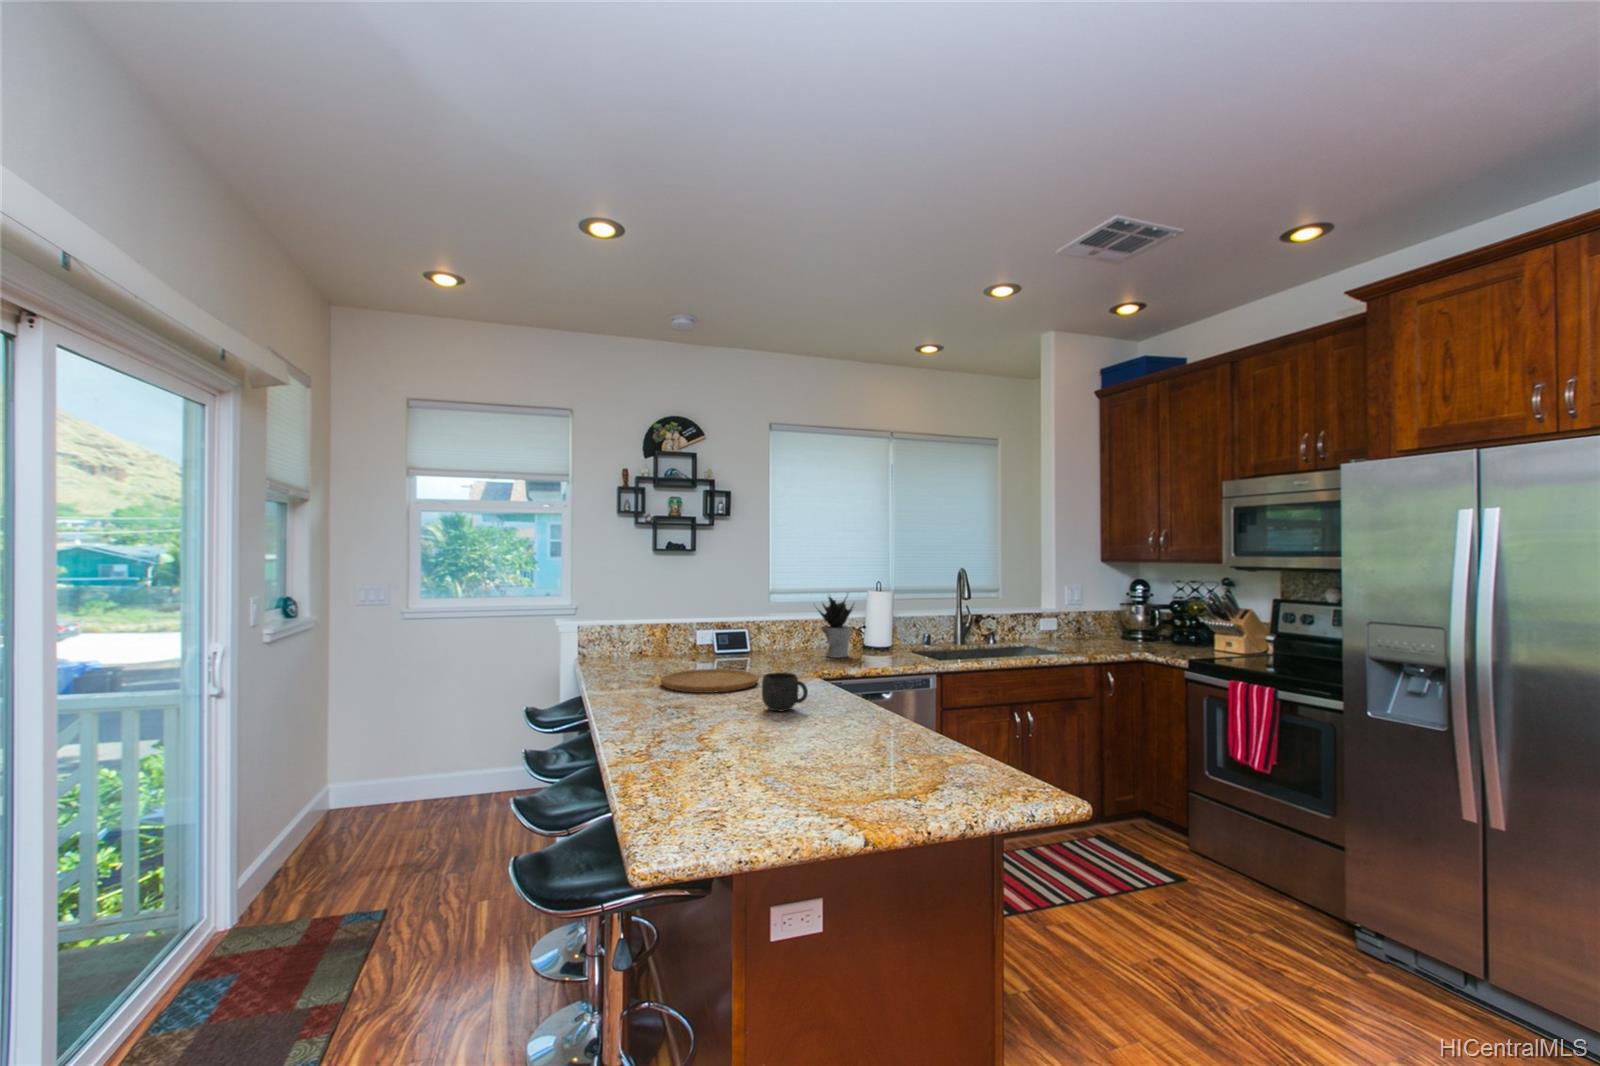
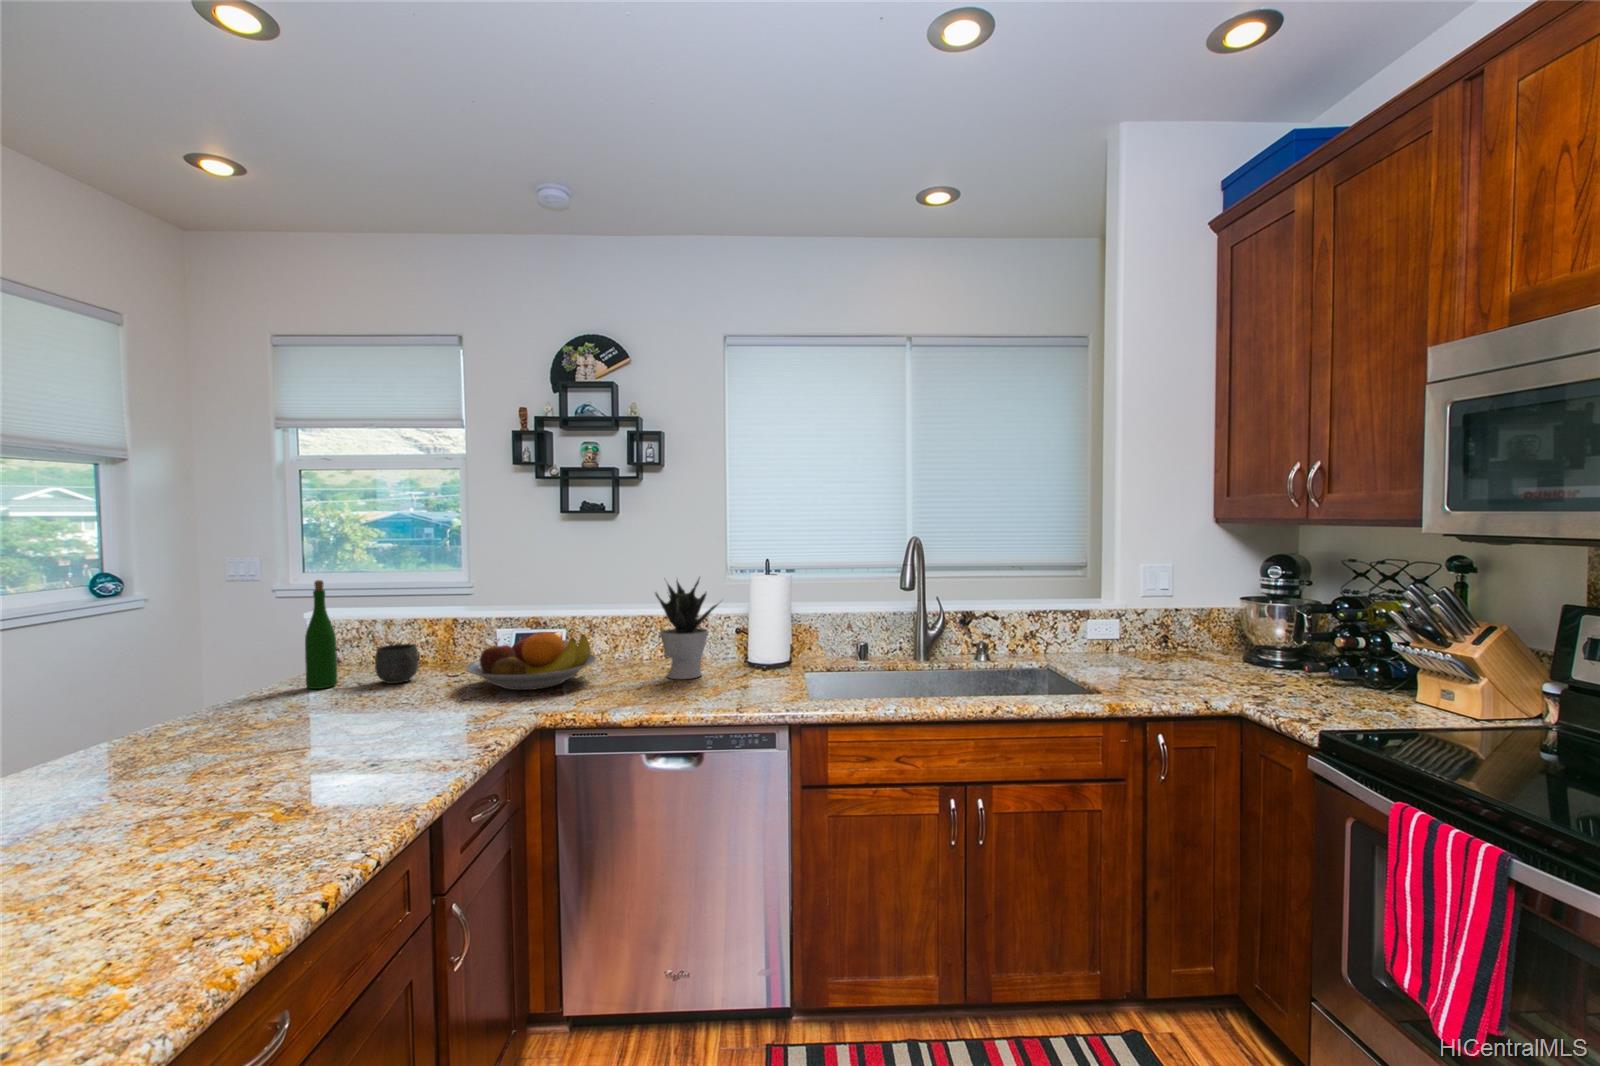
wine bottle: none [607,596,626,670] -> present [305,580,337,689]
fruit bowl: none [714,628,794,666] -> present [466,632,596,690]
cutting board: present [661,669,758,693] -> none [238,699,425,753]
mug: present [762,672,808,711] -> present [375,644,418,684]

